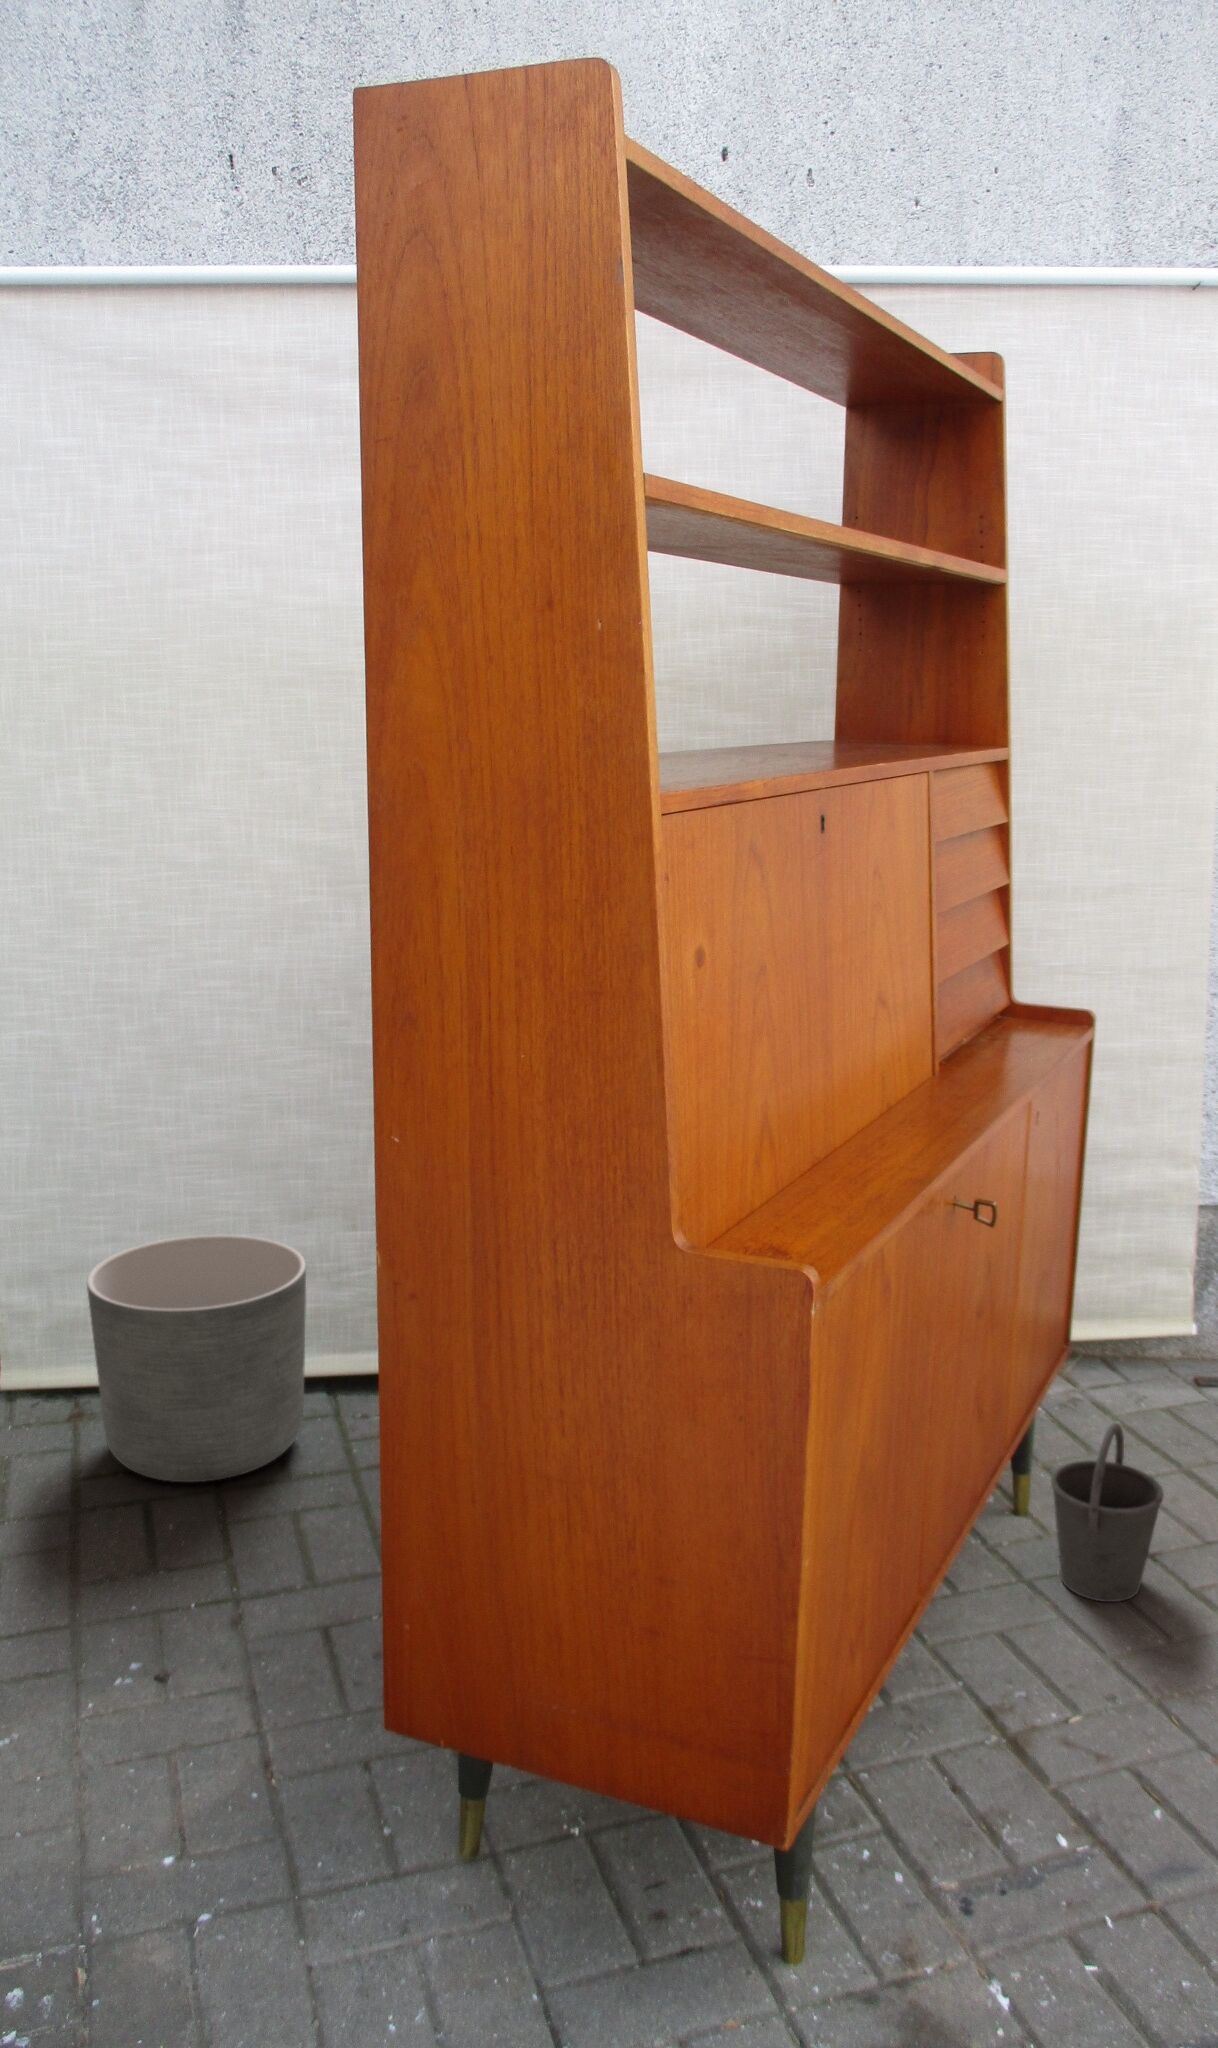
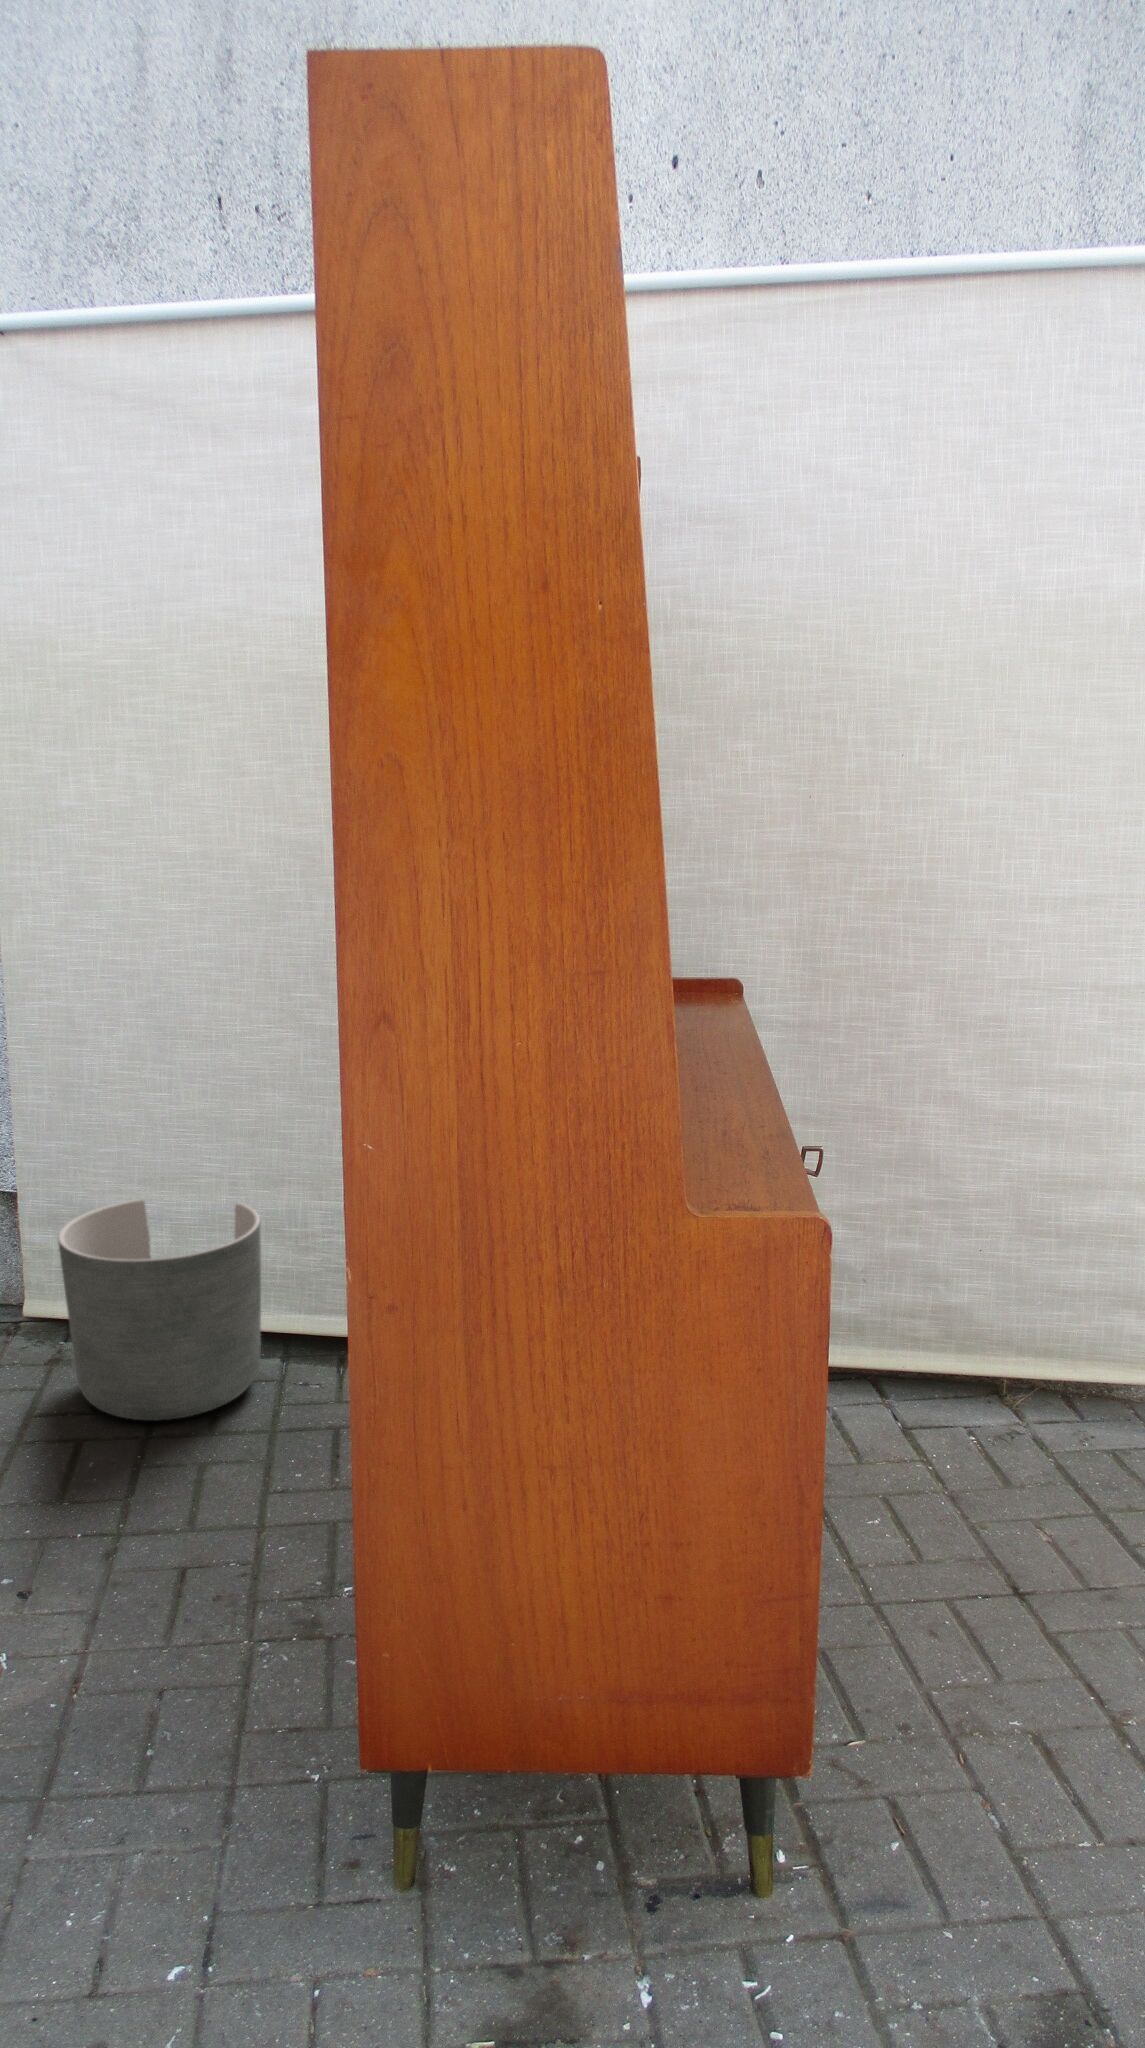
bucket: present [1051,1423,1164,1602] -> none [904,1430,1018,1613]

